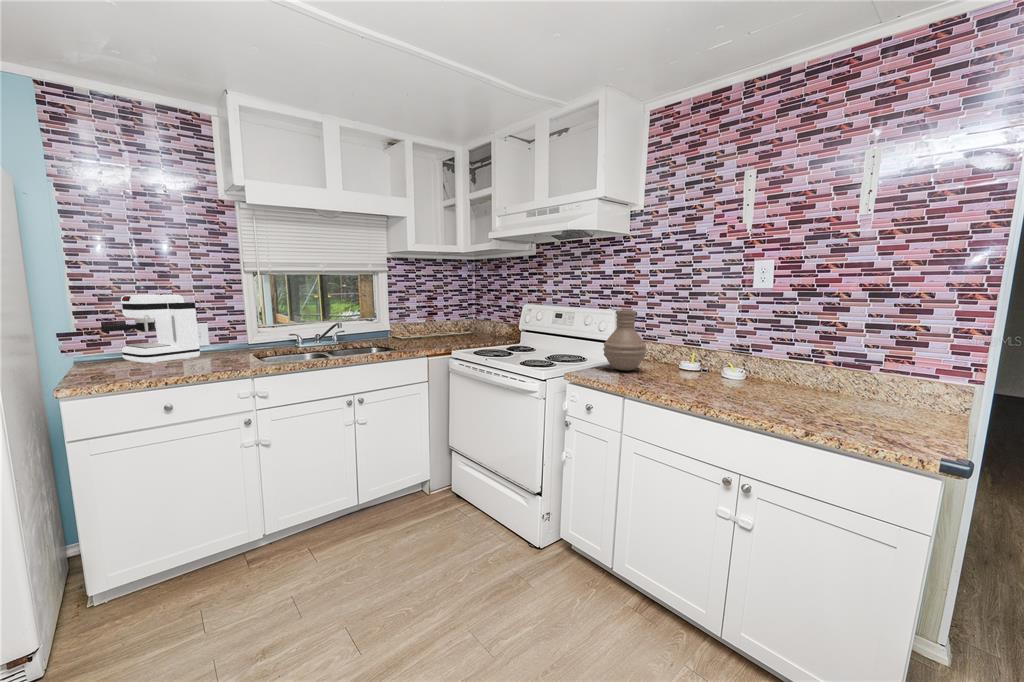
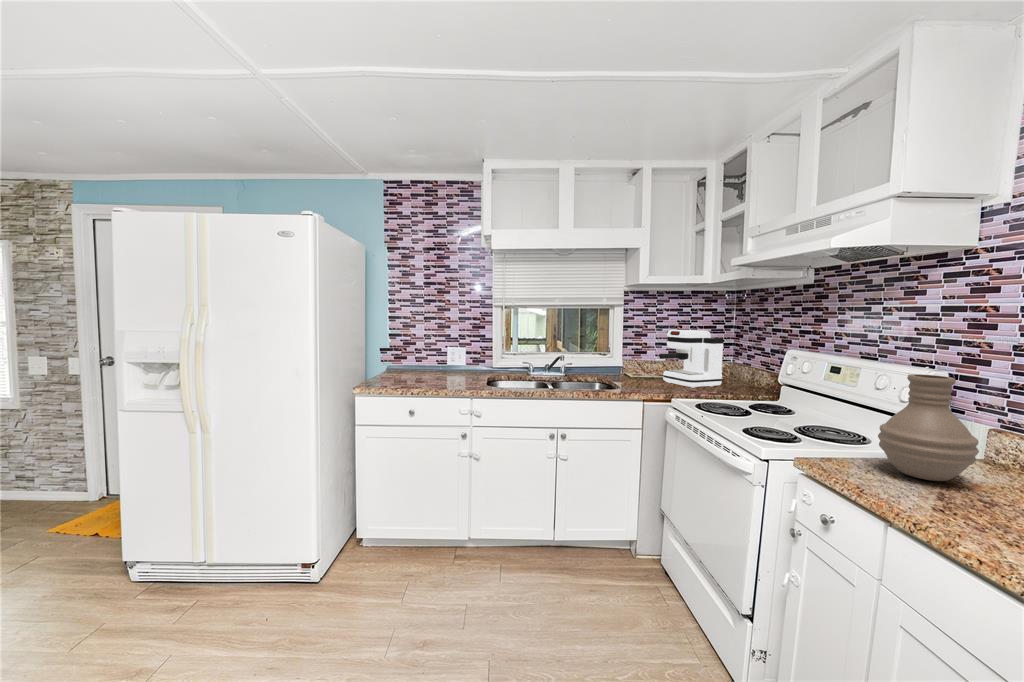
coffee maker: present [101,294,200,364] -> present [659,330,723,388]

